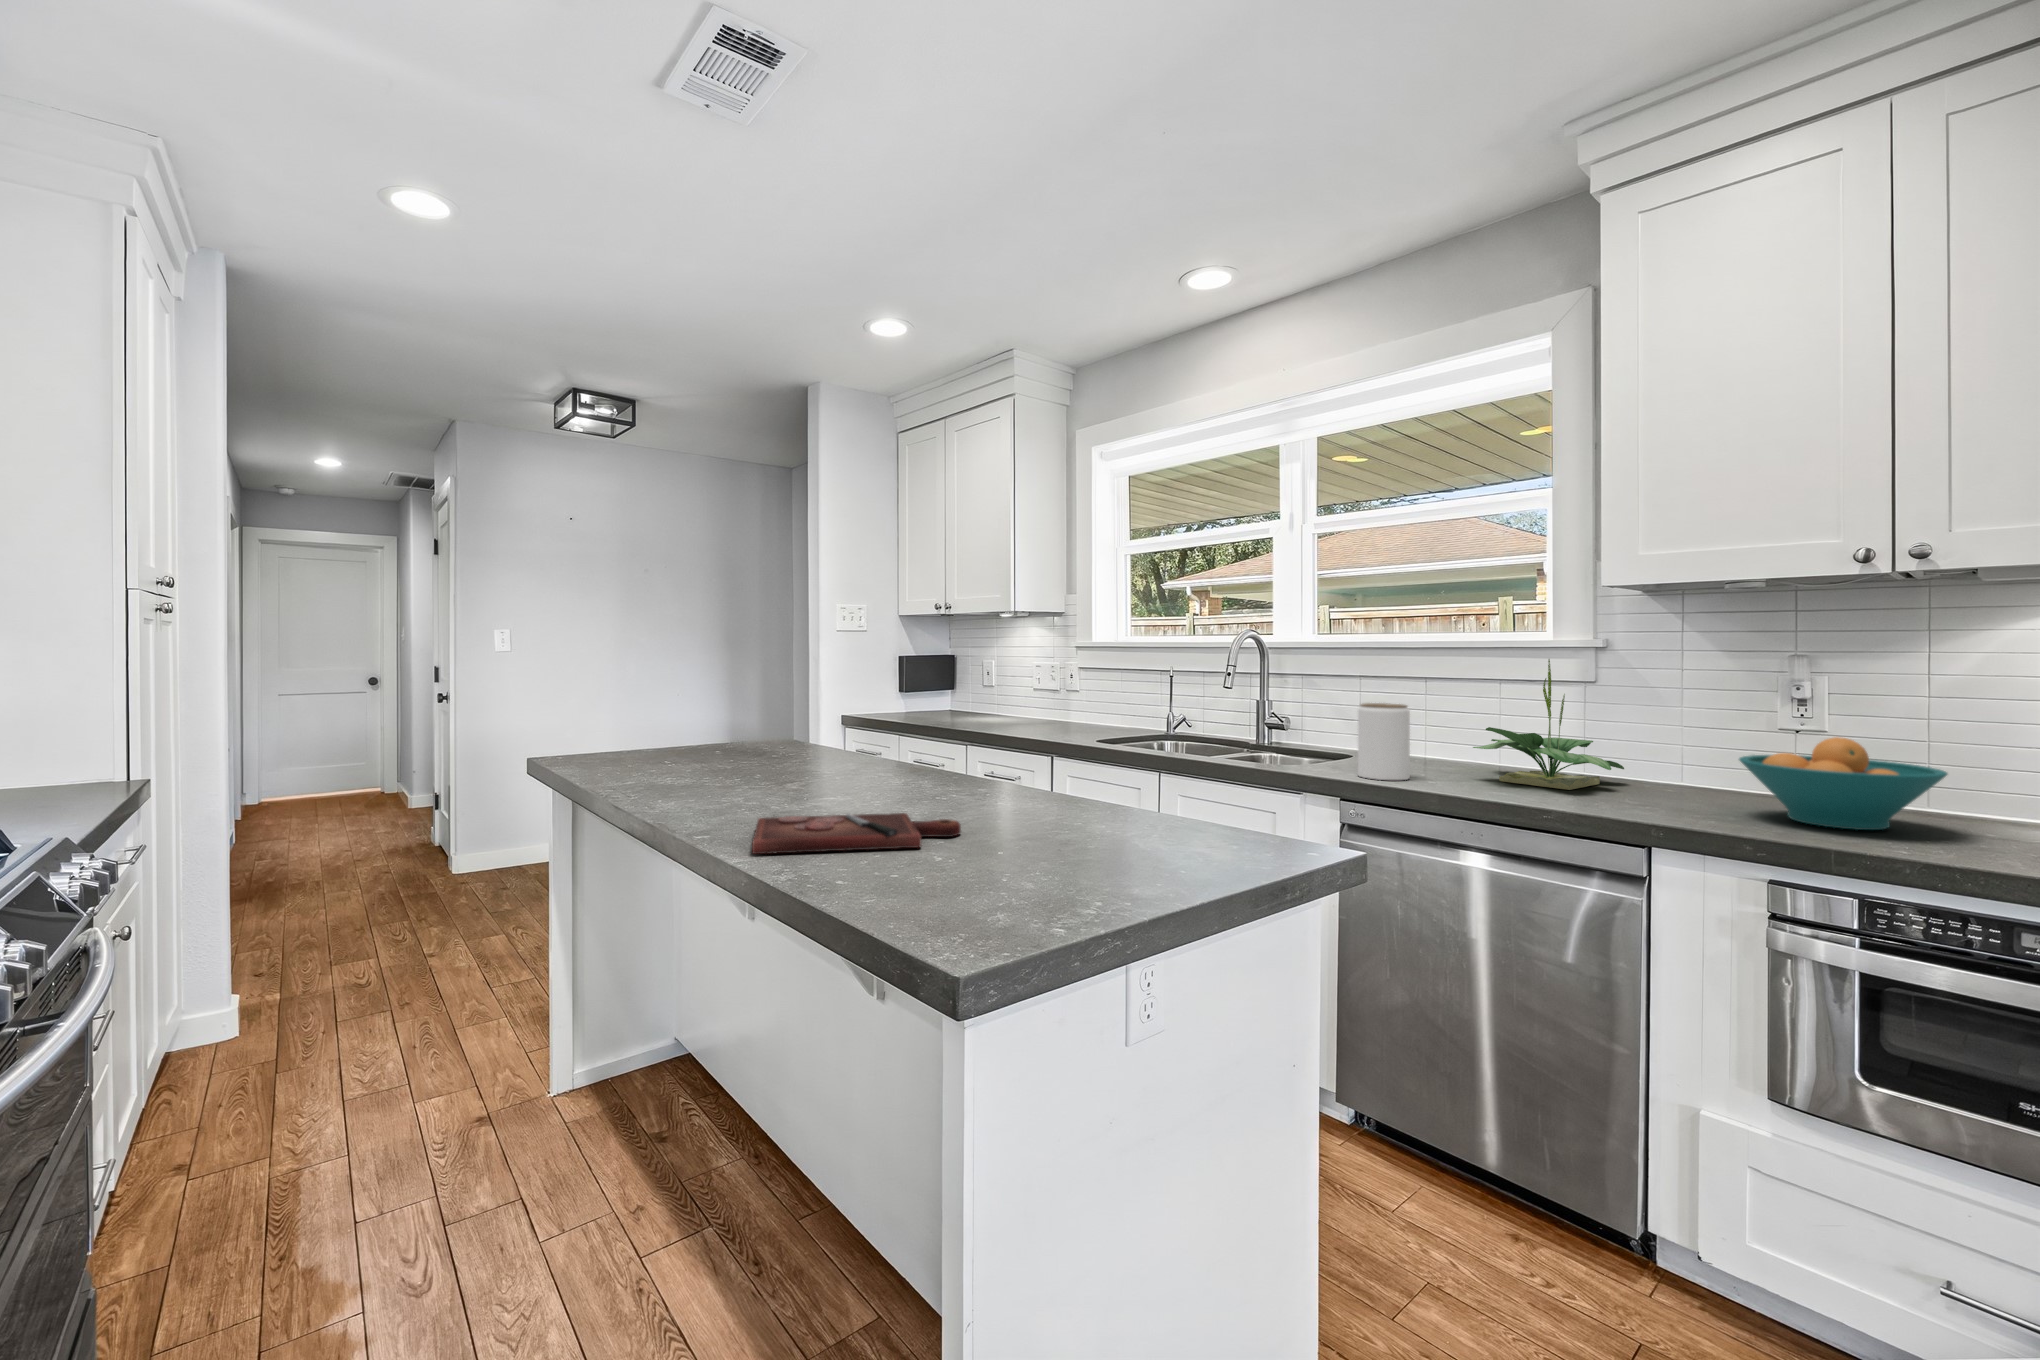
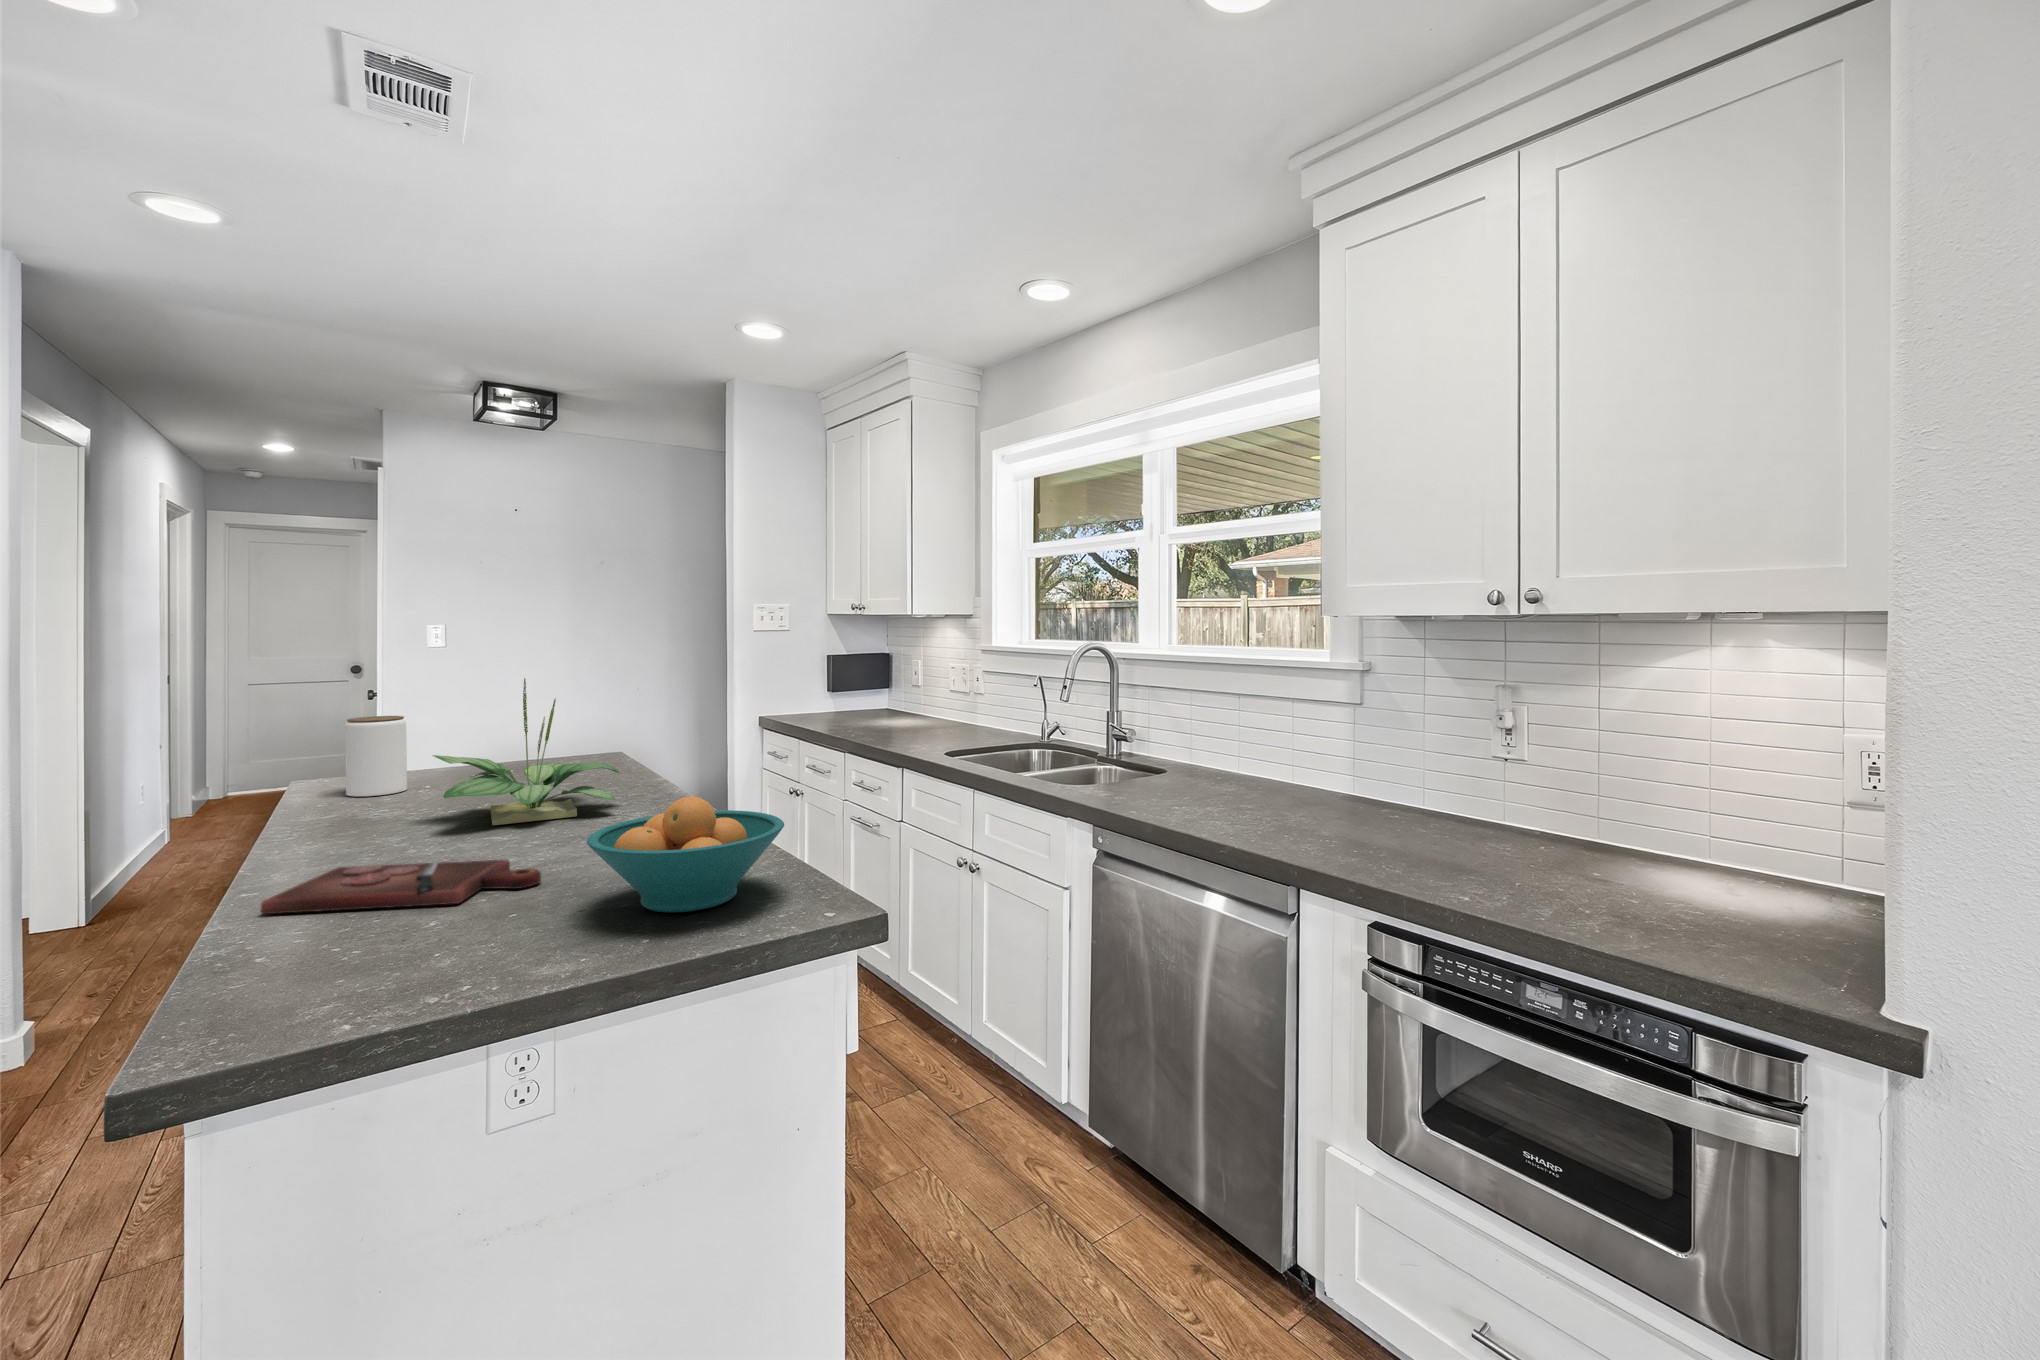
potted plant: present [1473,659,1624,790] -> present [433,678,620,825]
jar: present [1358,703,1410,780] -> present [345,716,407,796]
fruit bowl: present [1739,737,1947,830] -> present [587,797,784,912]

